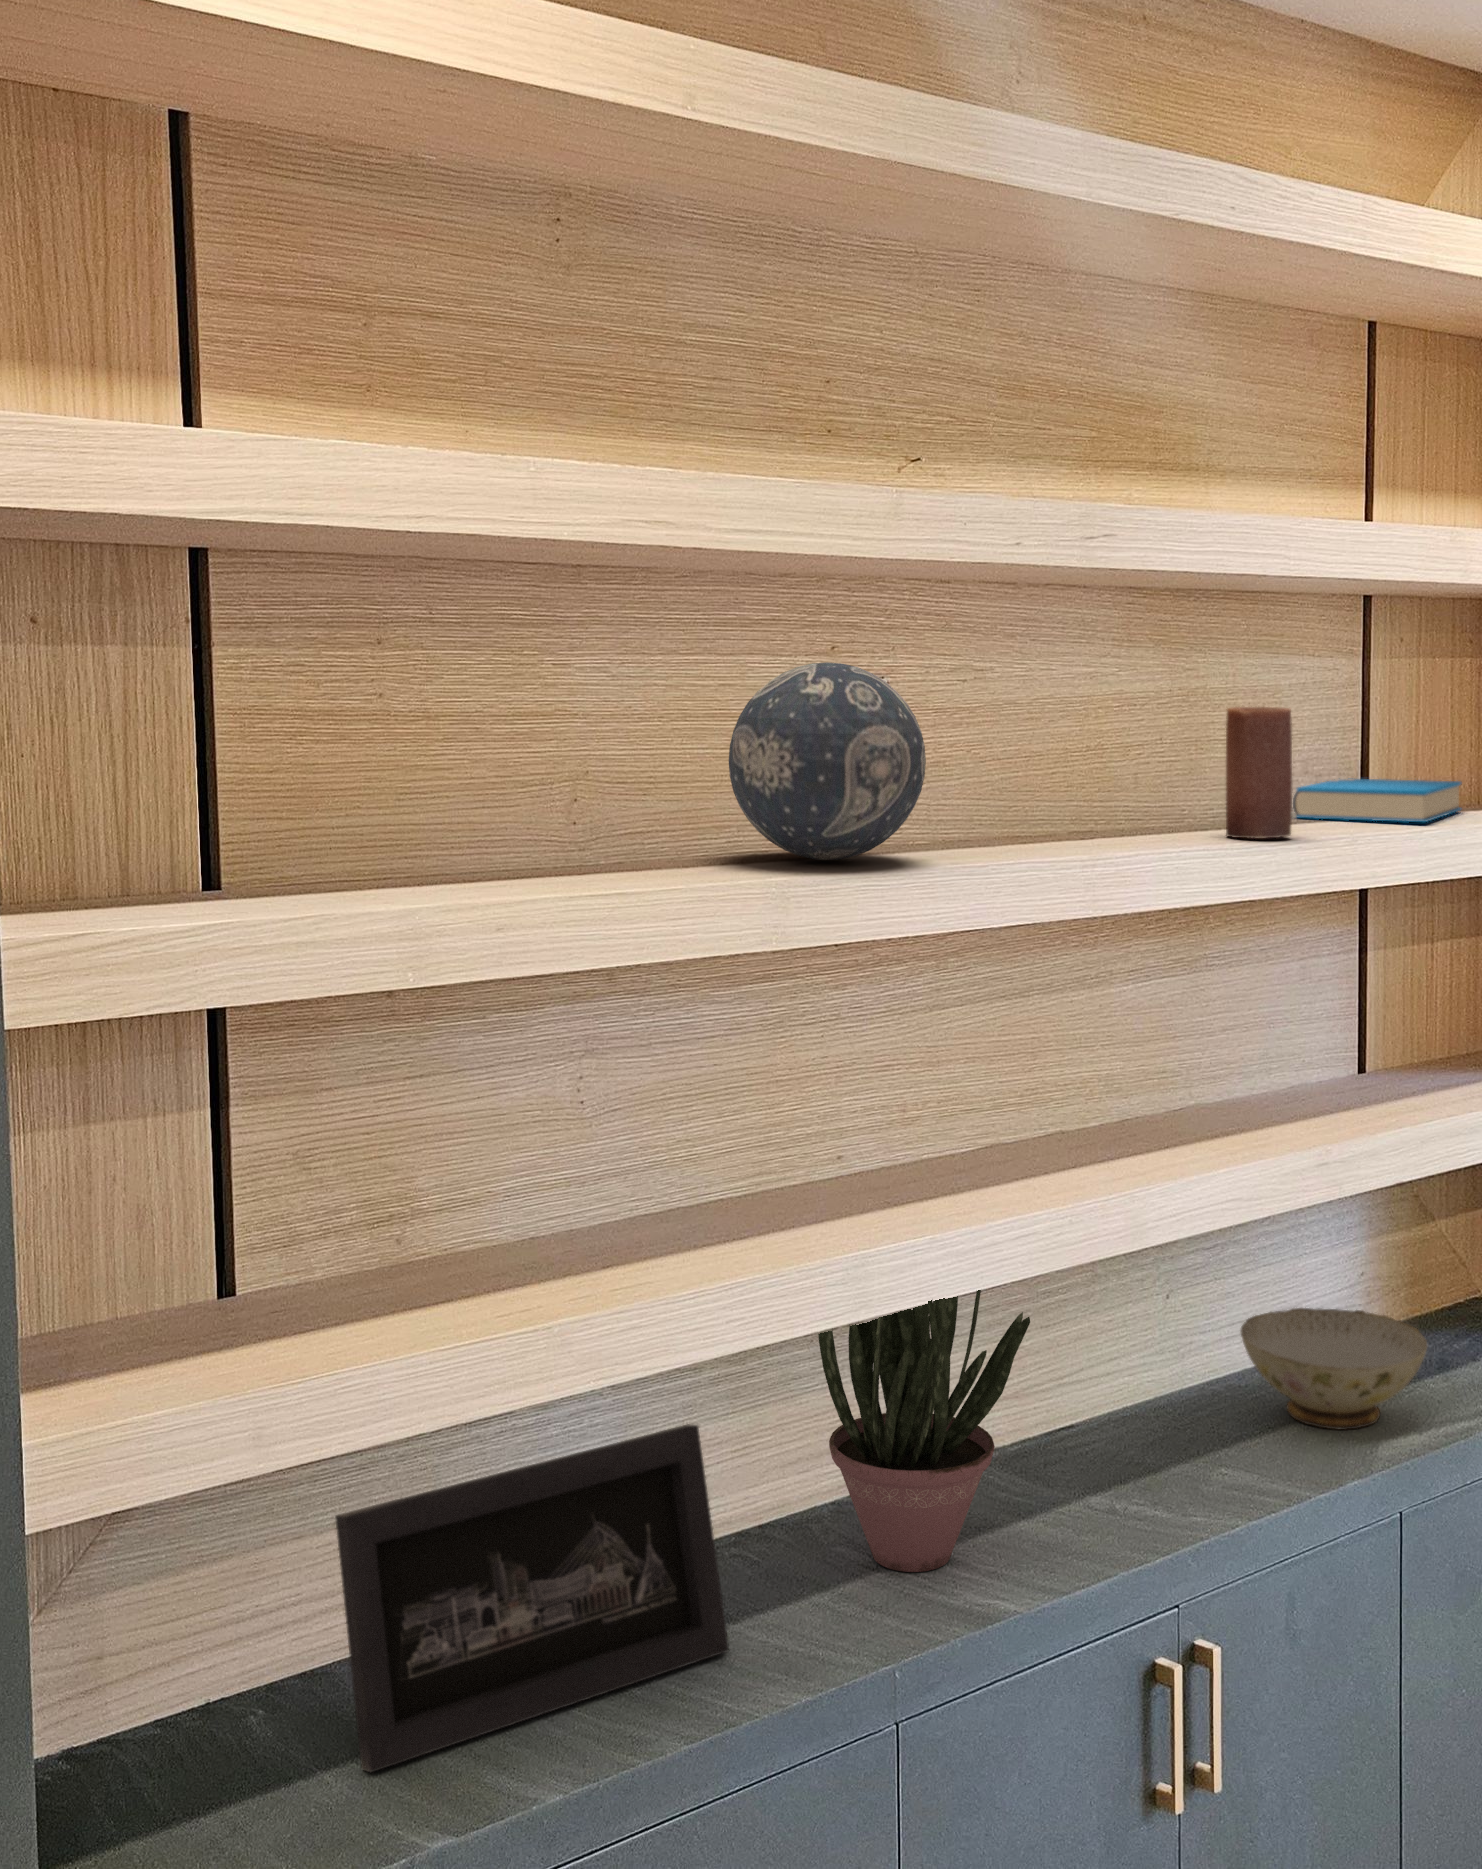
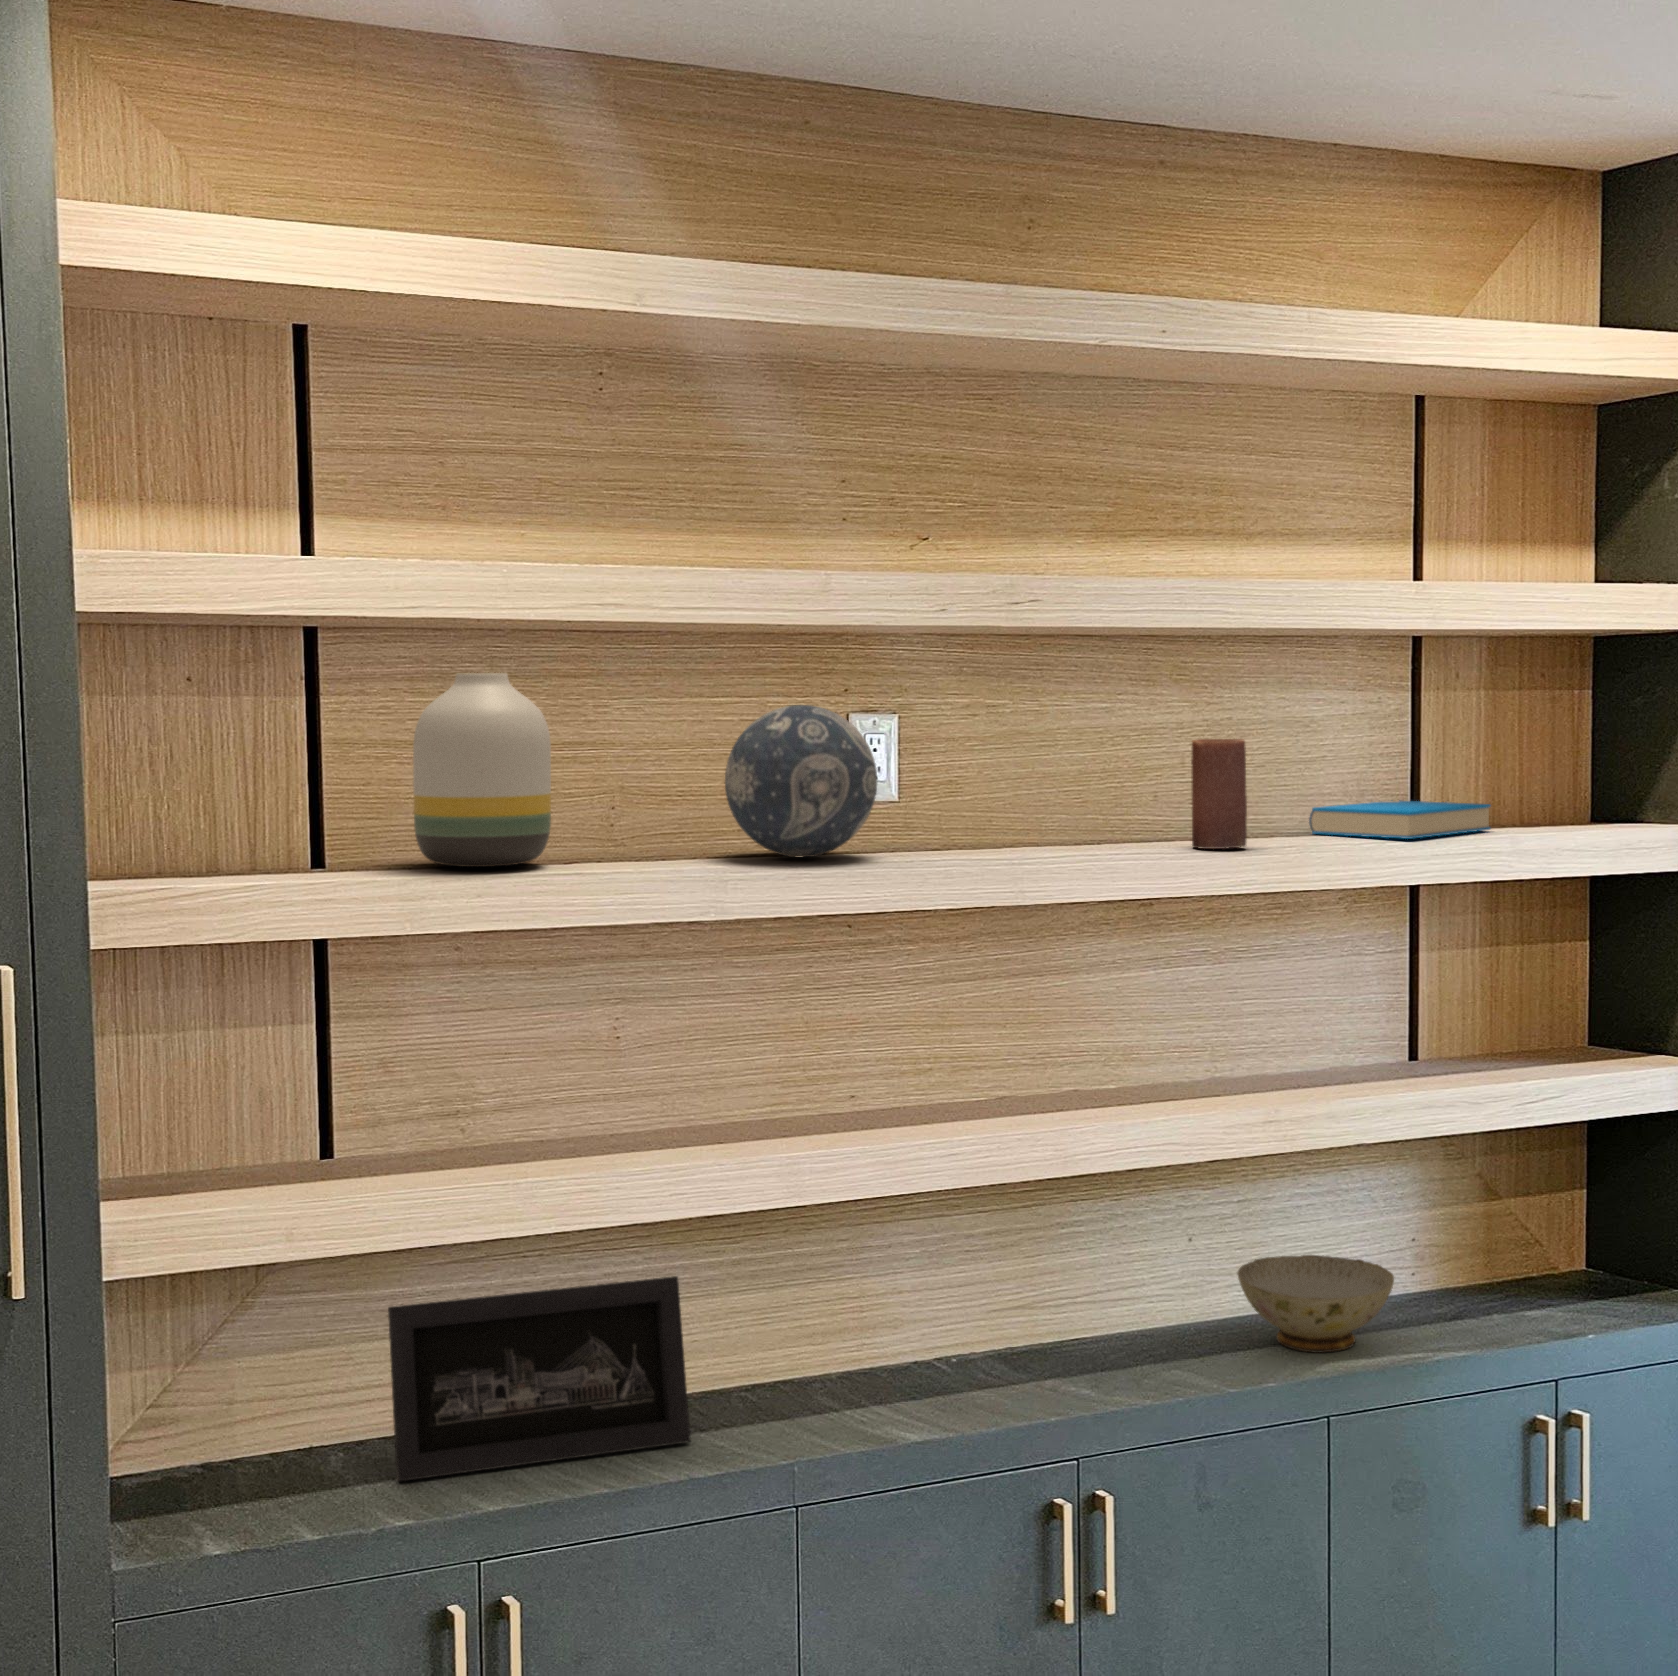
vase: none [354,615,541,883] -> present [413,673,551,867]
potted plant: present [818,1290,1030,1572] -> none [787,1141,969,1411]

